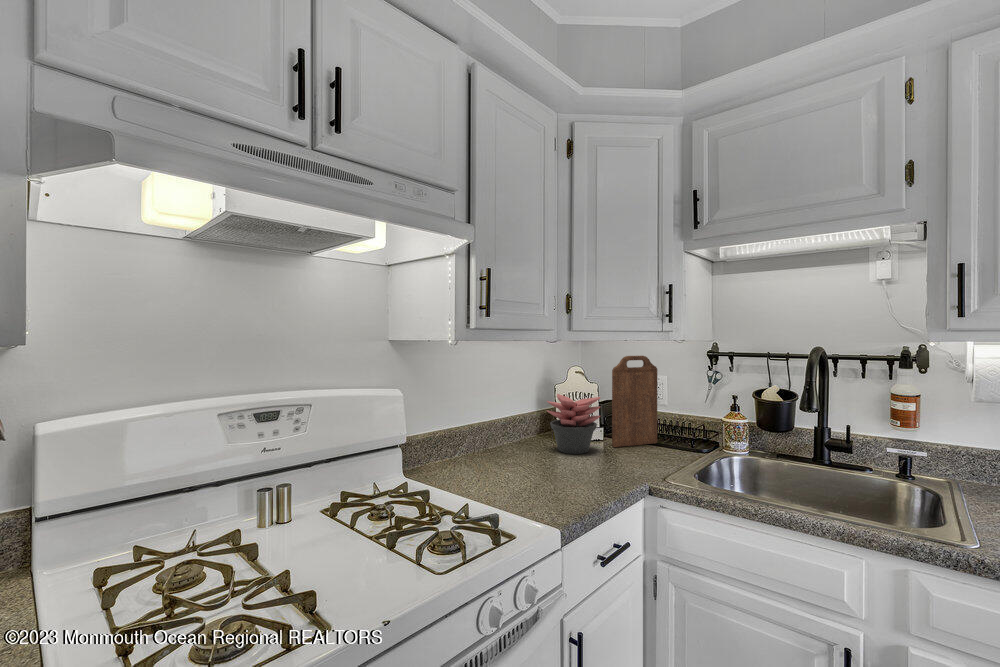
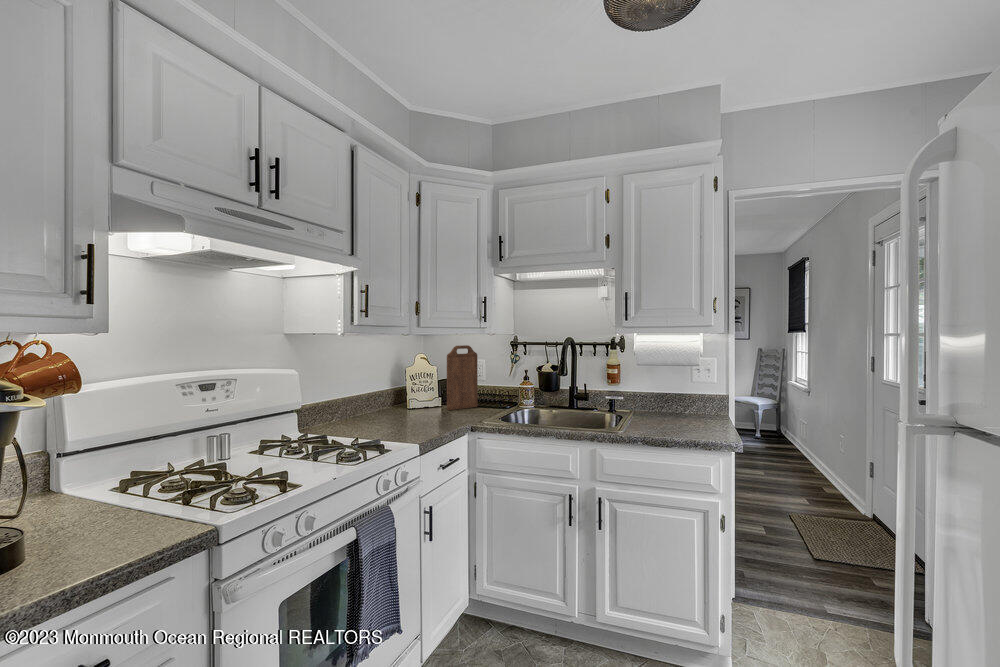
succulent plant: present [547,394,600,454] -> none [400,374,439,415]

